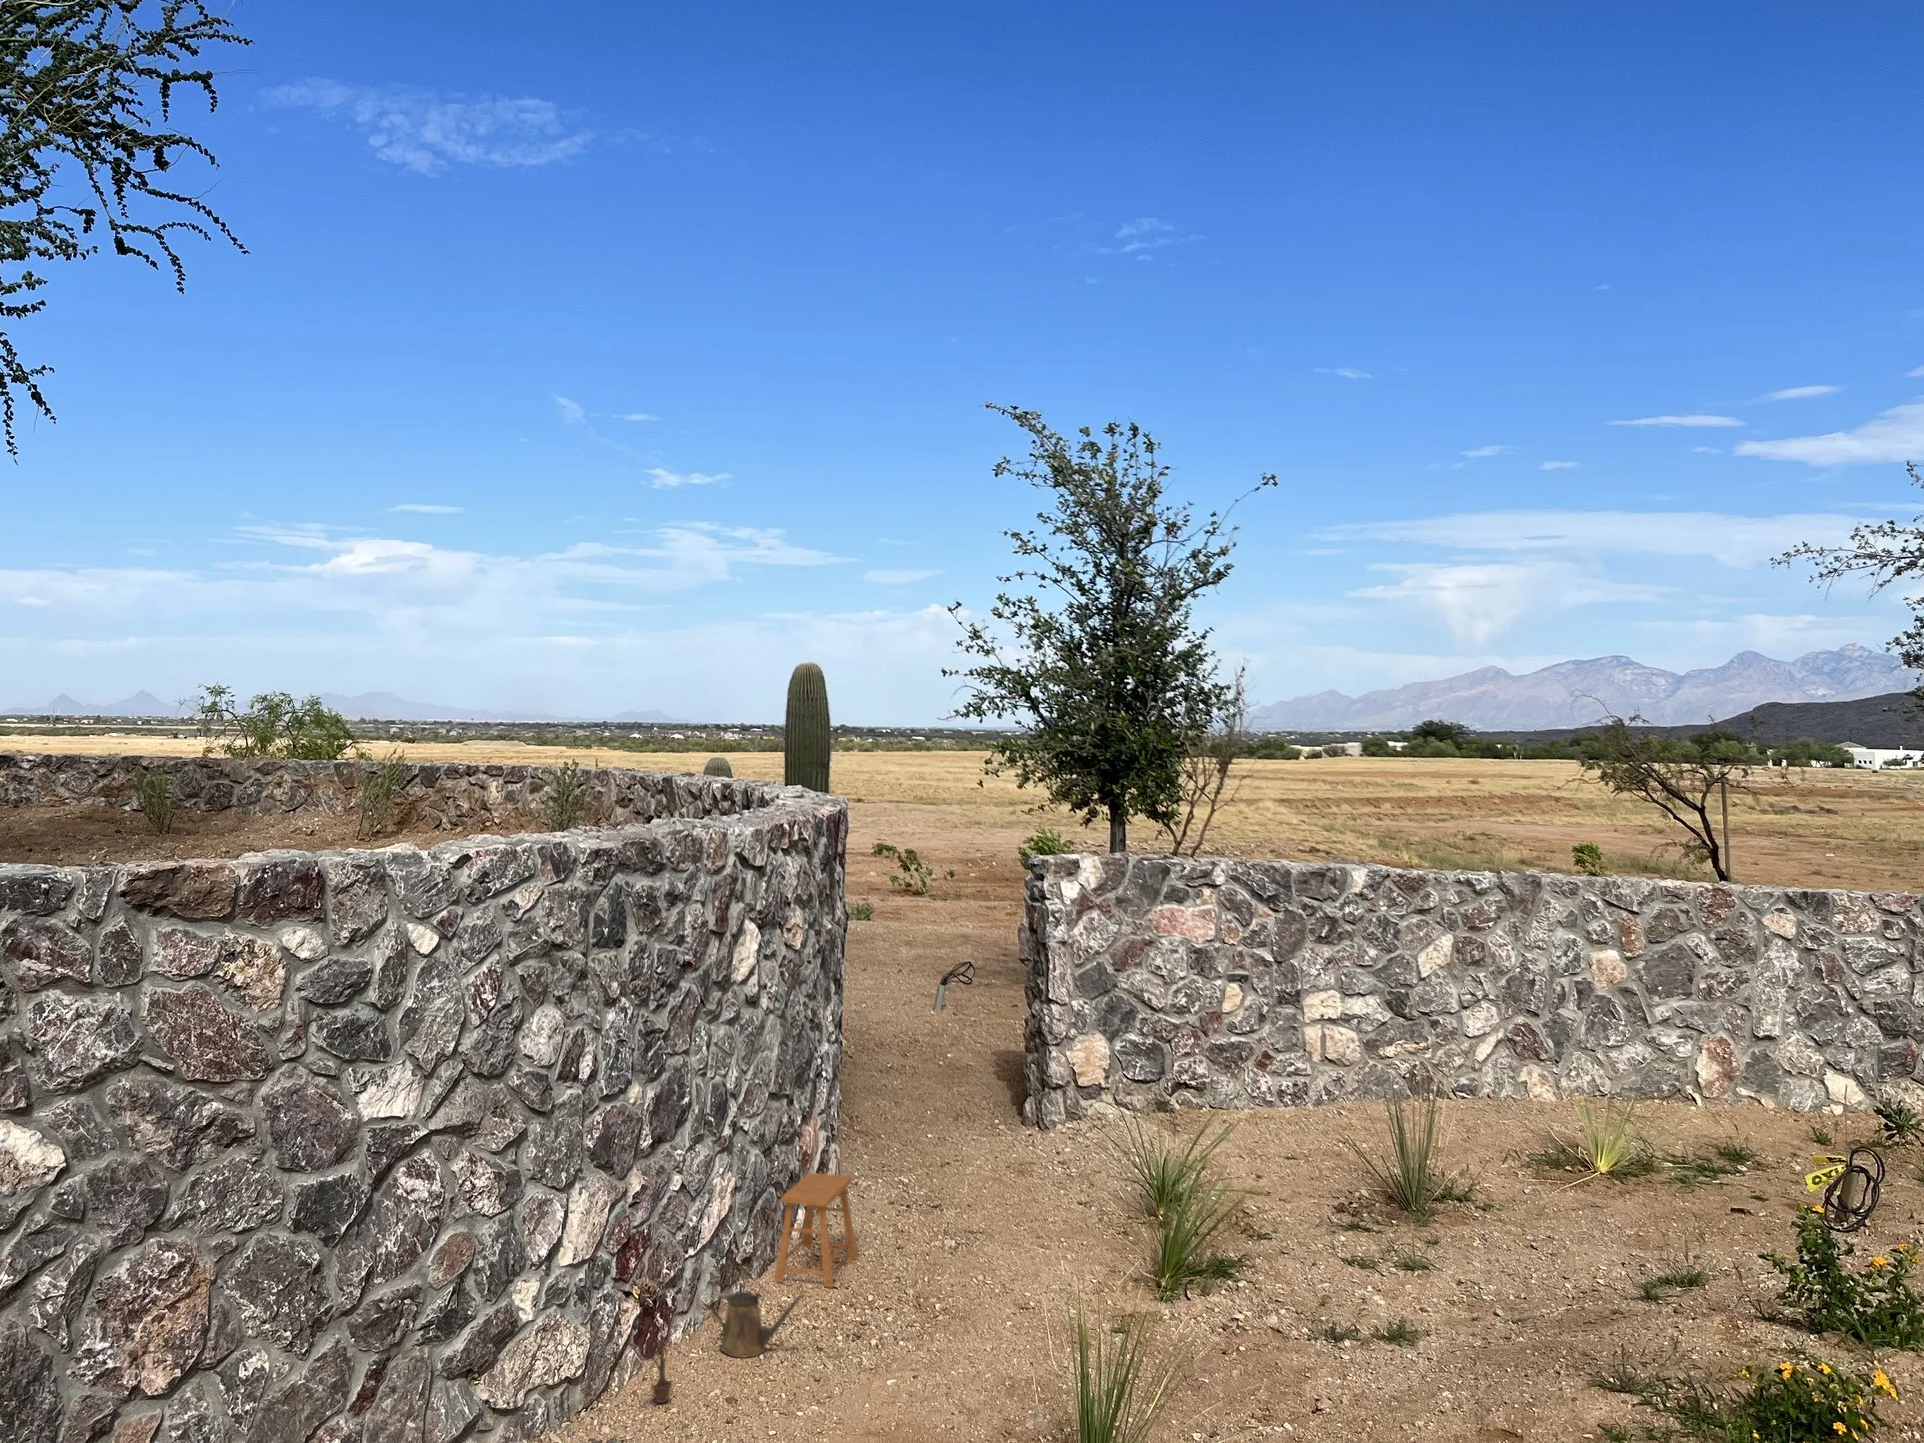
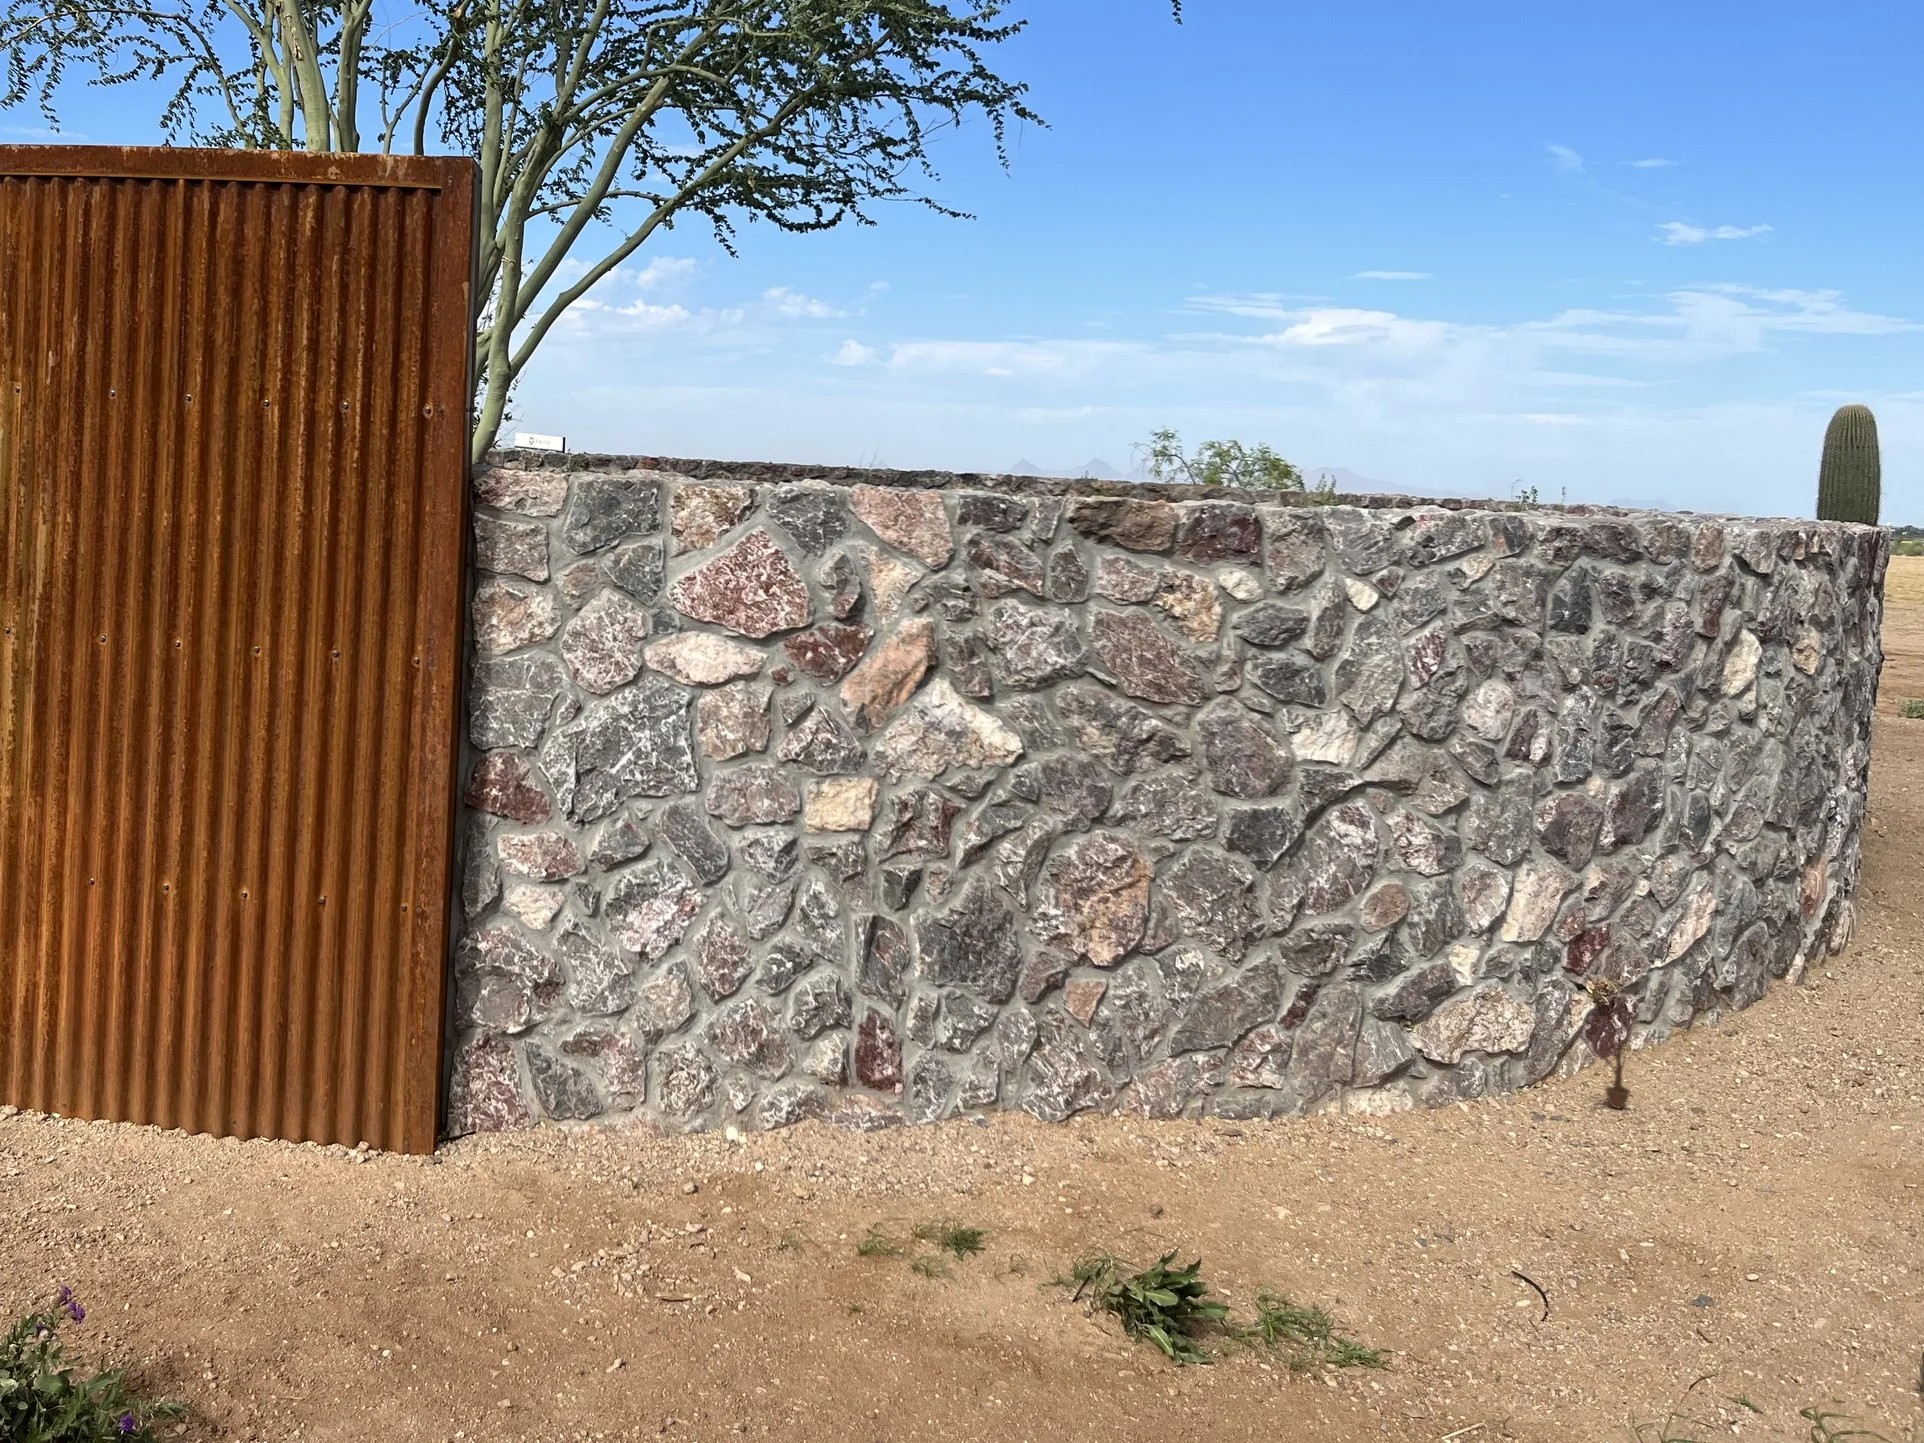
stool: present [774,1173,858,1288] -> none [1759,920,1877,1046]
watering can: present [710,1292,805,1357] -> none [1678,1017,1808,1090]

